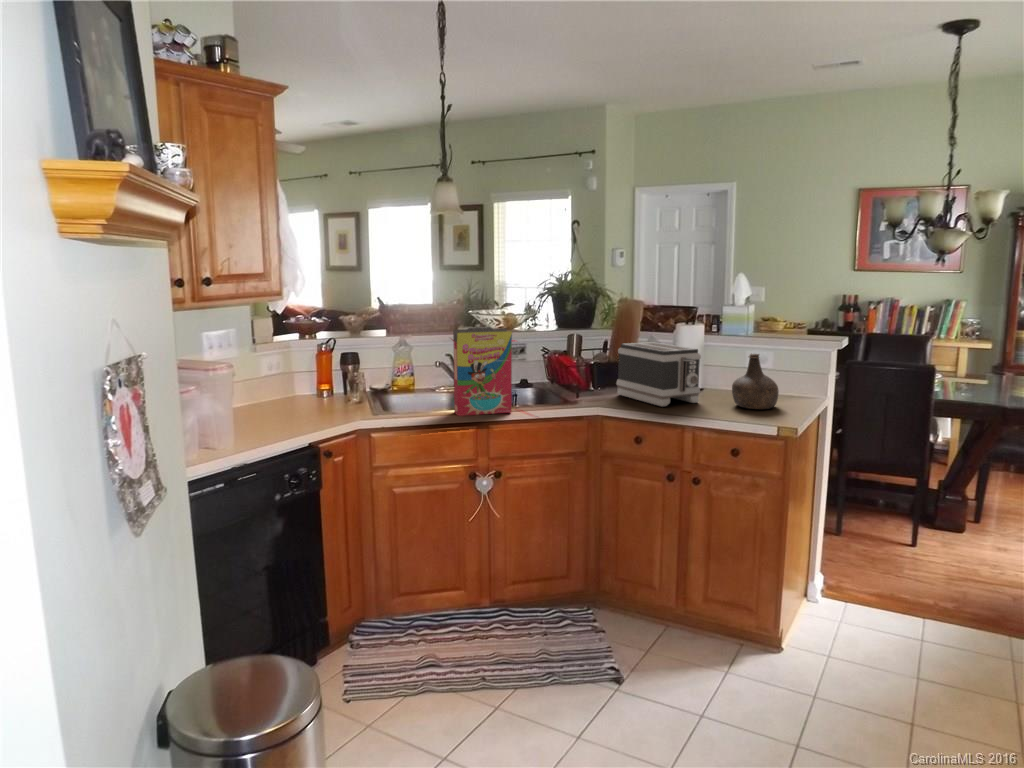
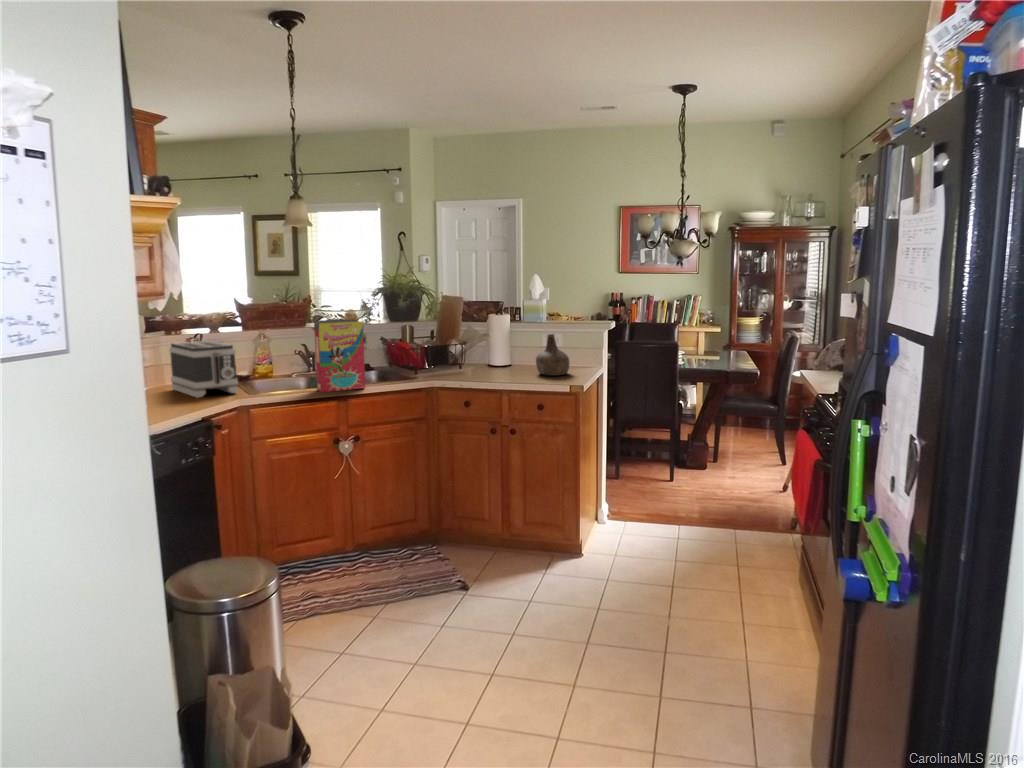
toaster: present [616,342,701,406] -> present [169,341,238,398]

